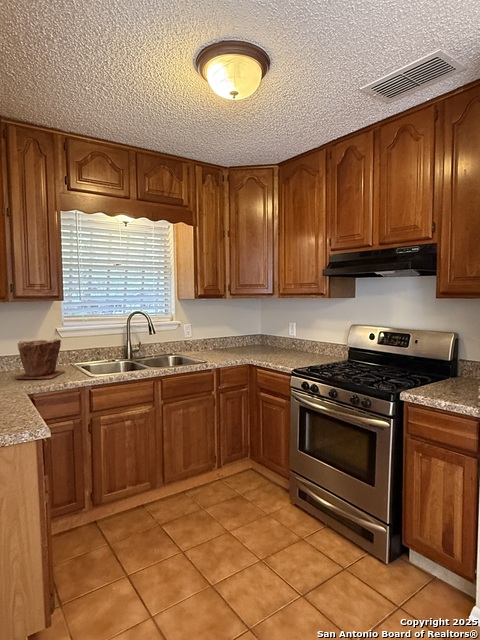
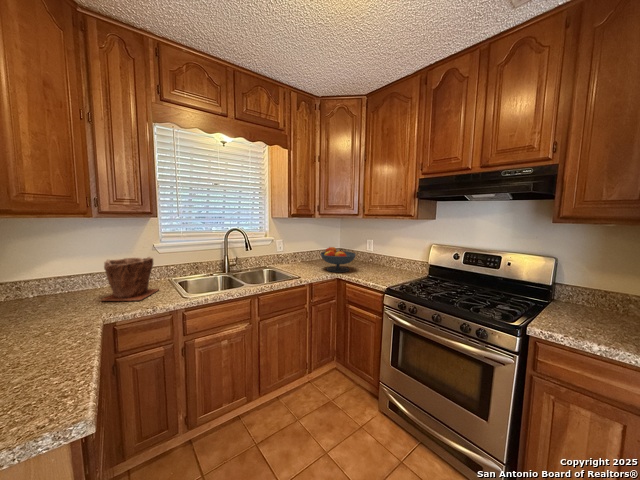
fruit bowl: none [231,330,270,358] -> present [321,247,356,272]

